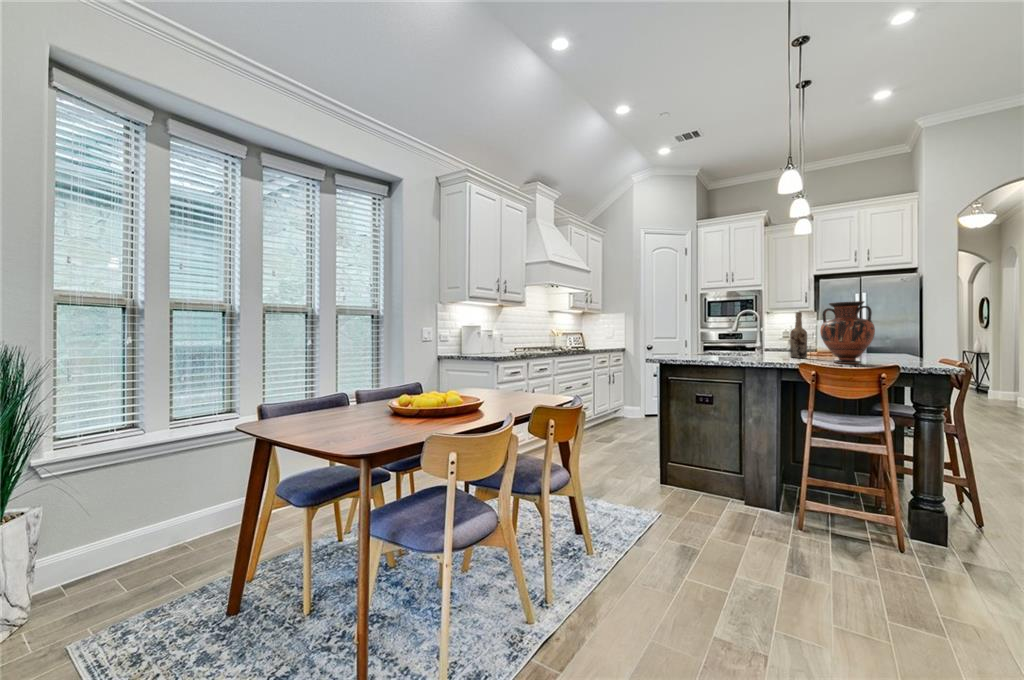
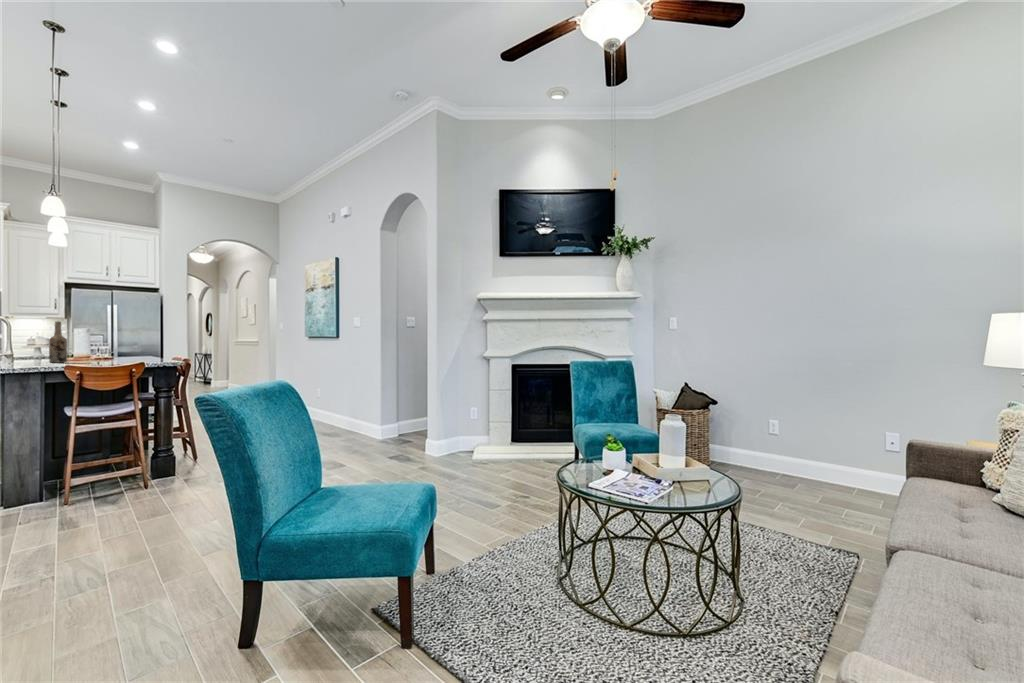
vase: present [820,301,875,364] -> none [82,316,127,365]

